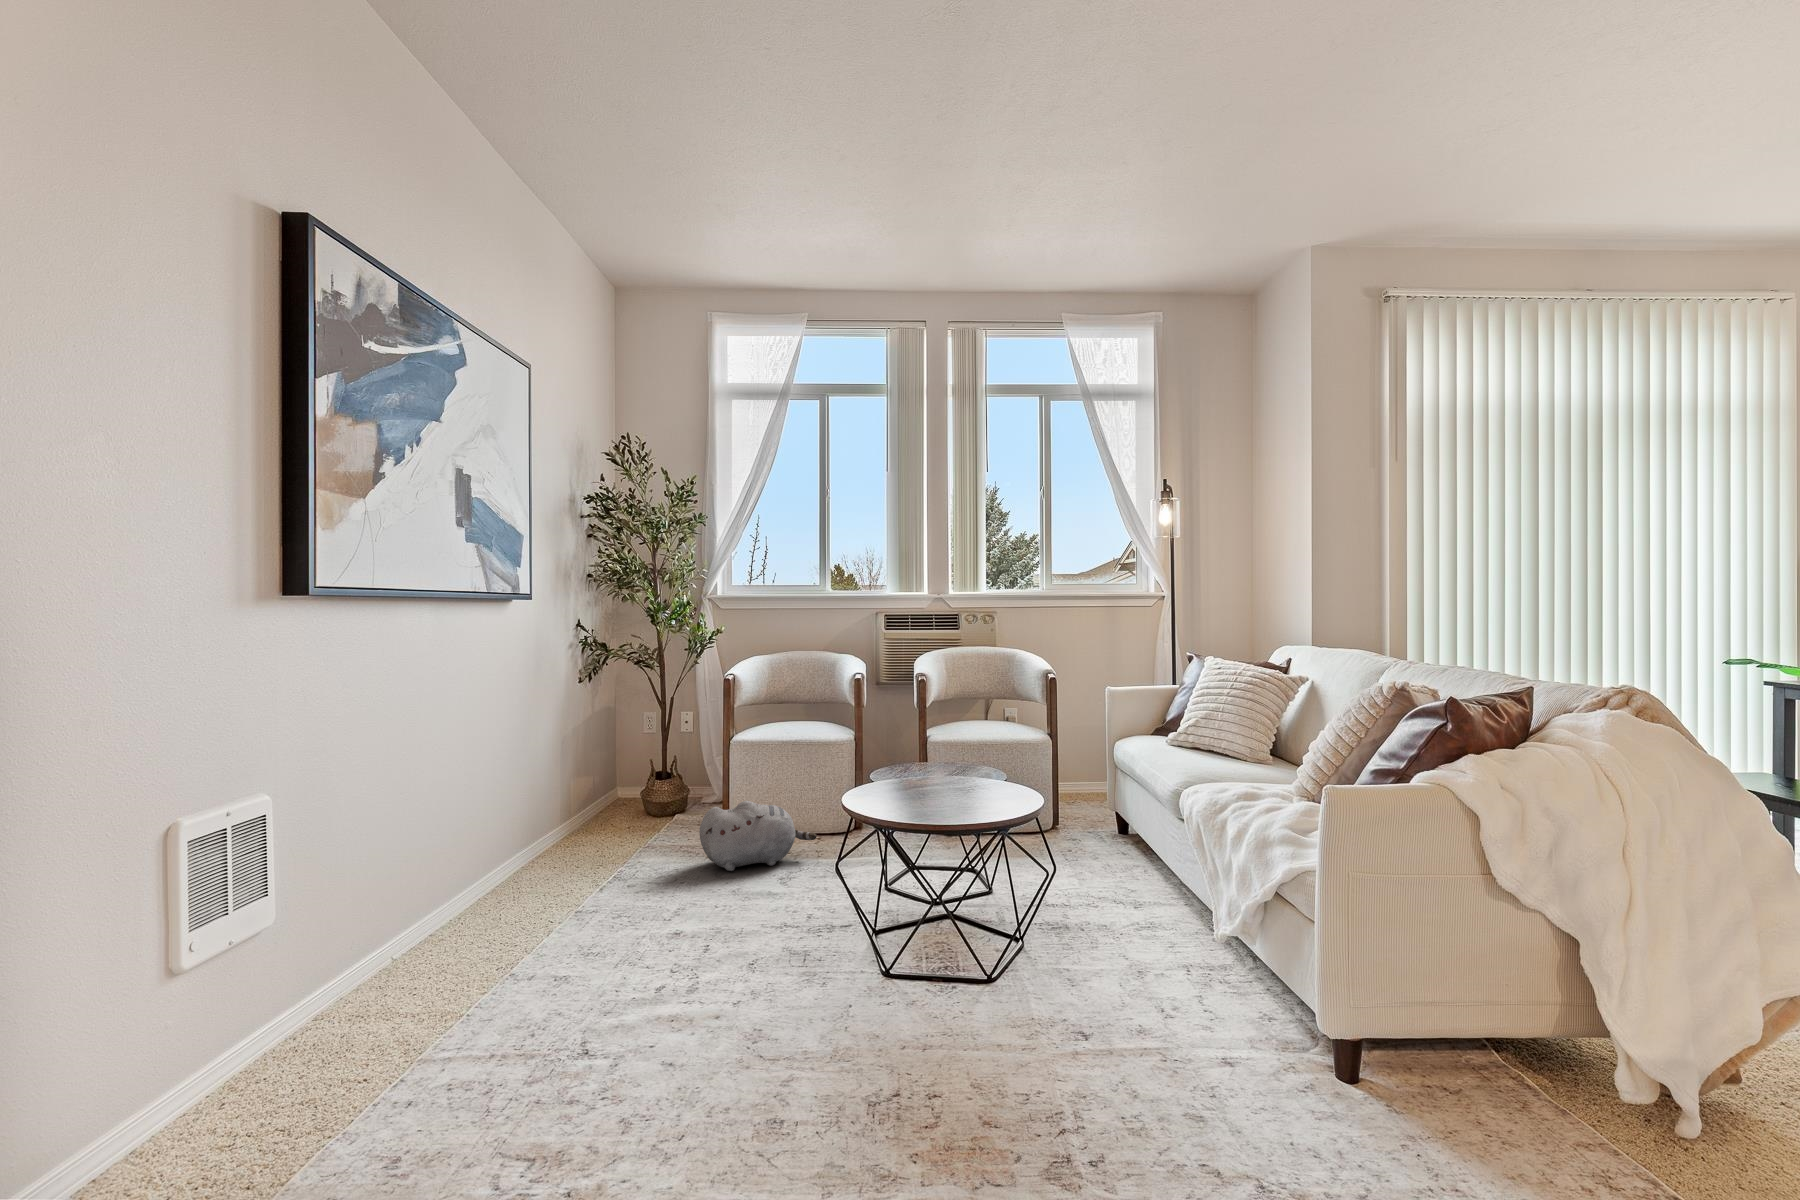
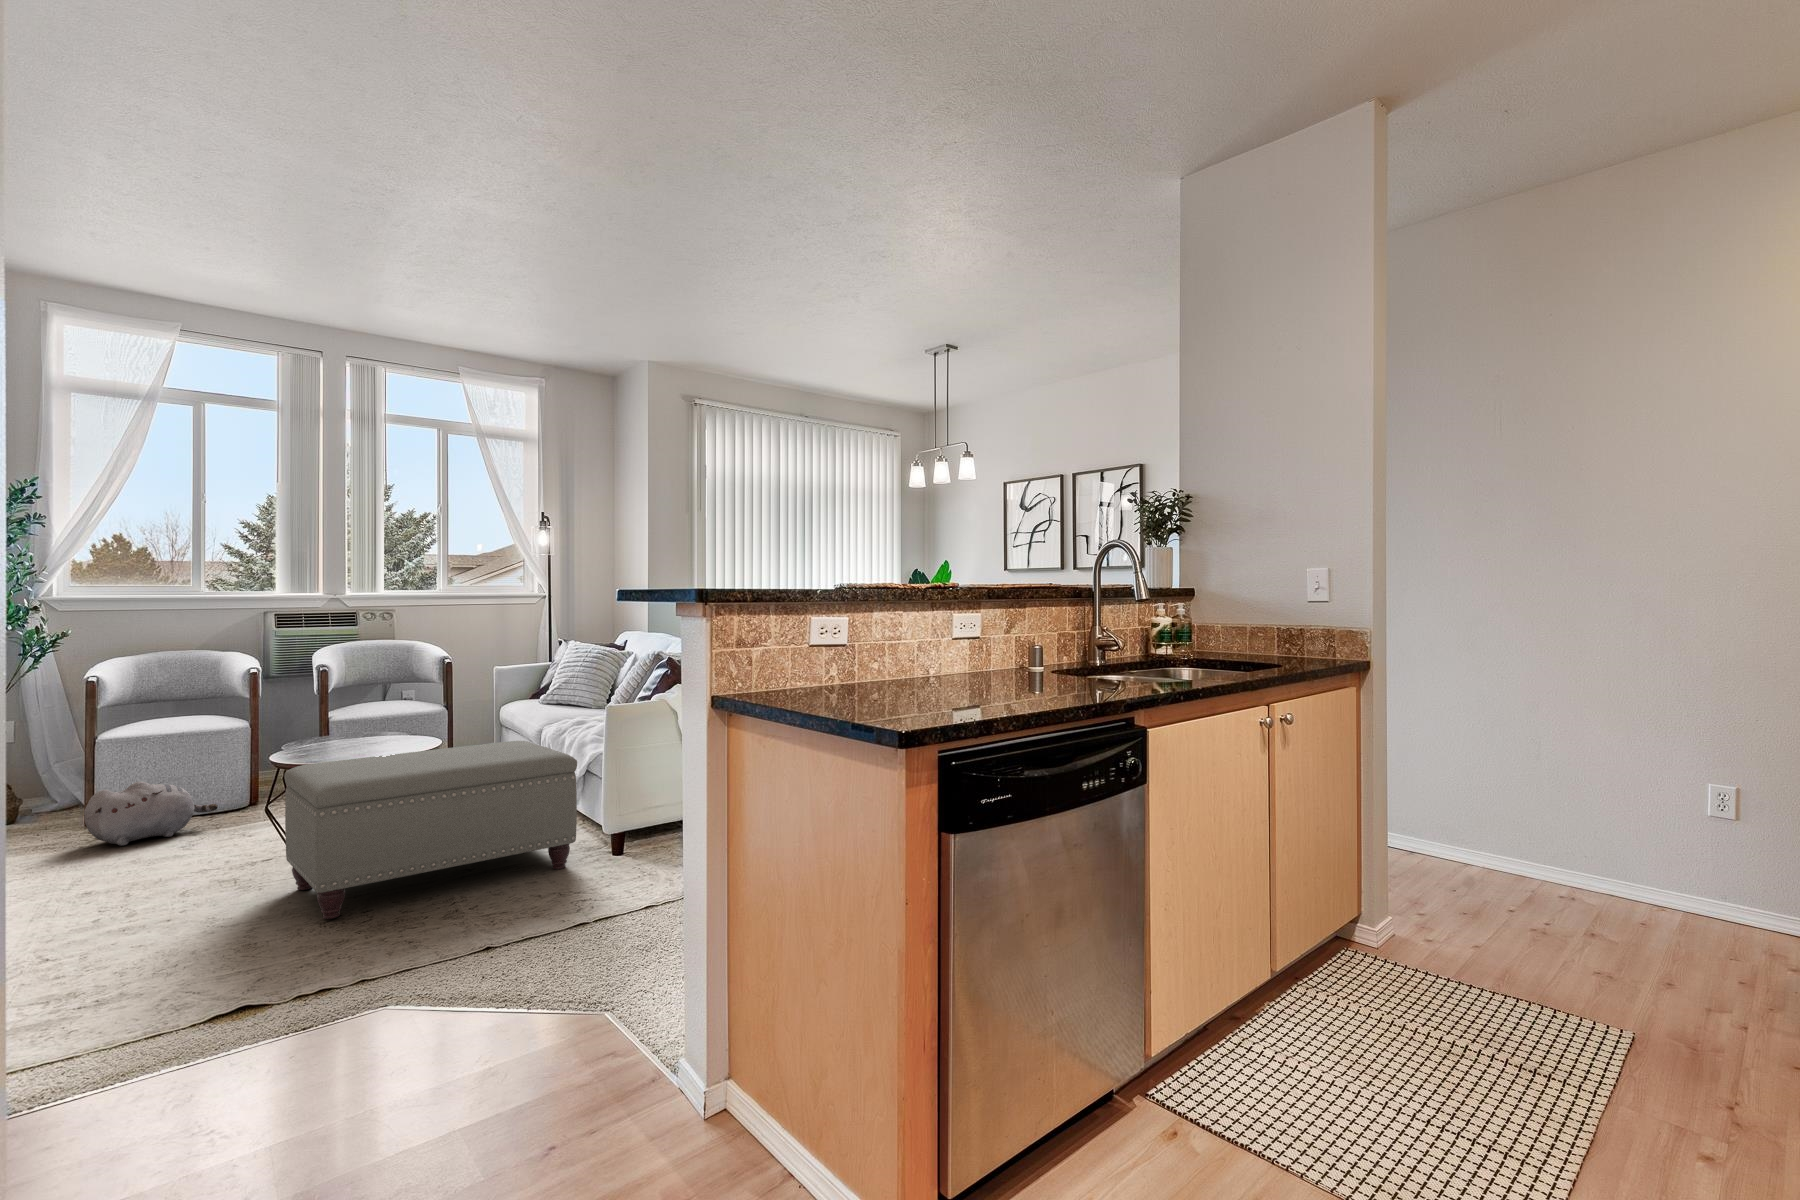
ottoman: none [851,832,1281,1130] -> present [285,741,577,919]

